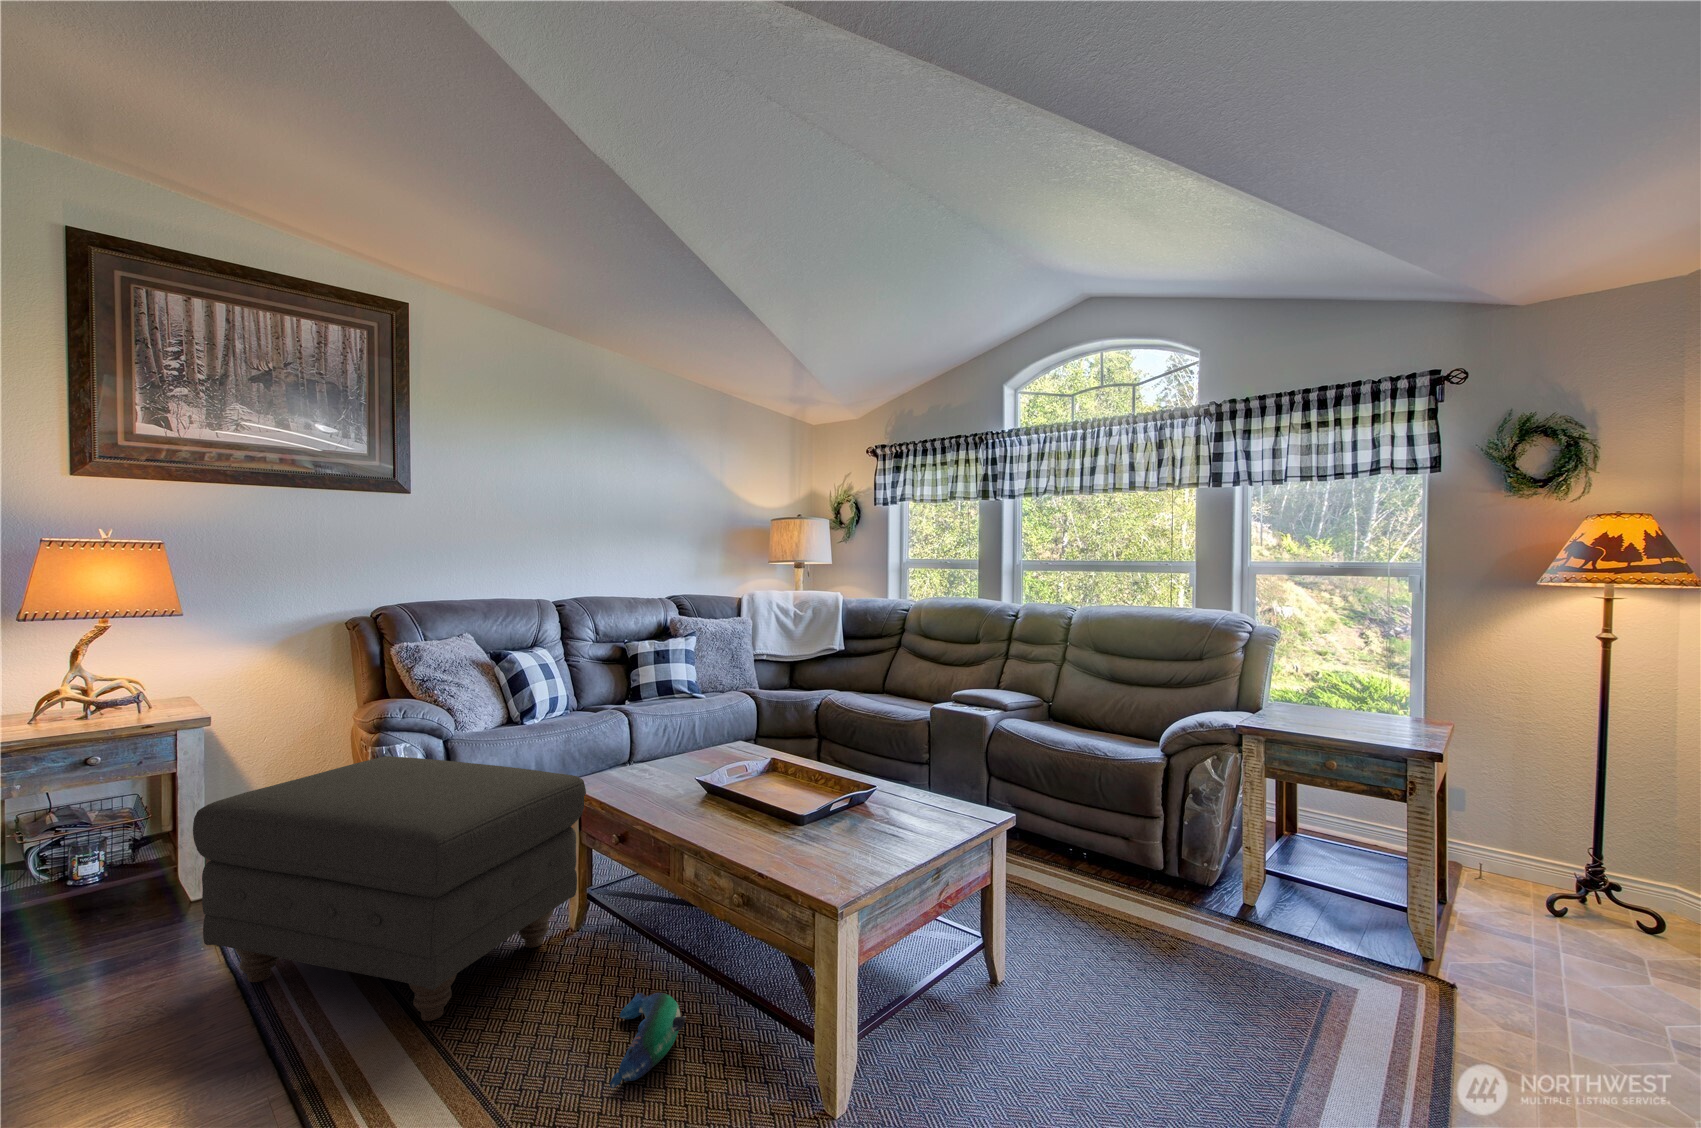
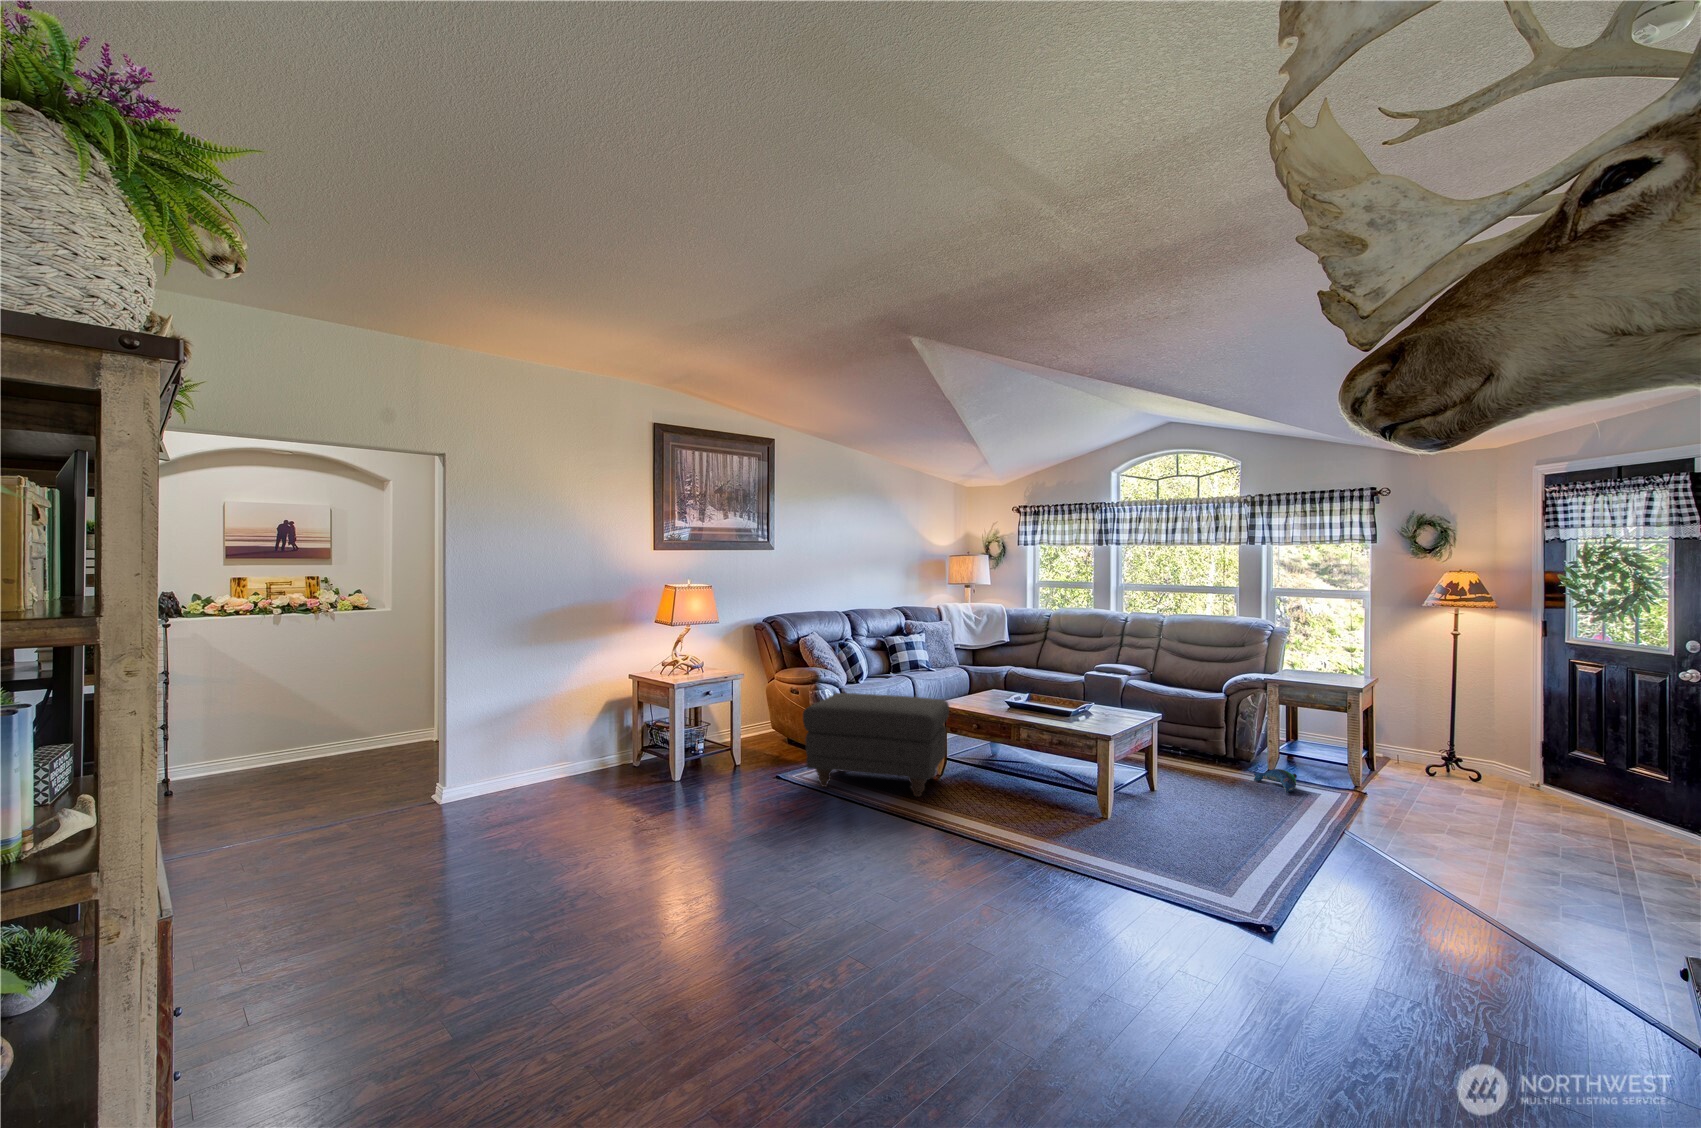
plush toy: present [610,993,686,1088] -> present [1254,769,1297,793]

